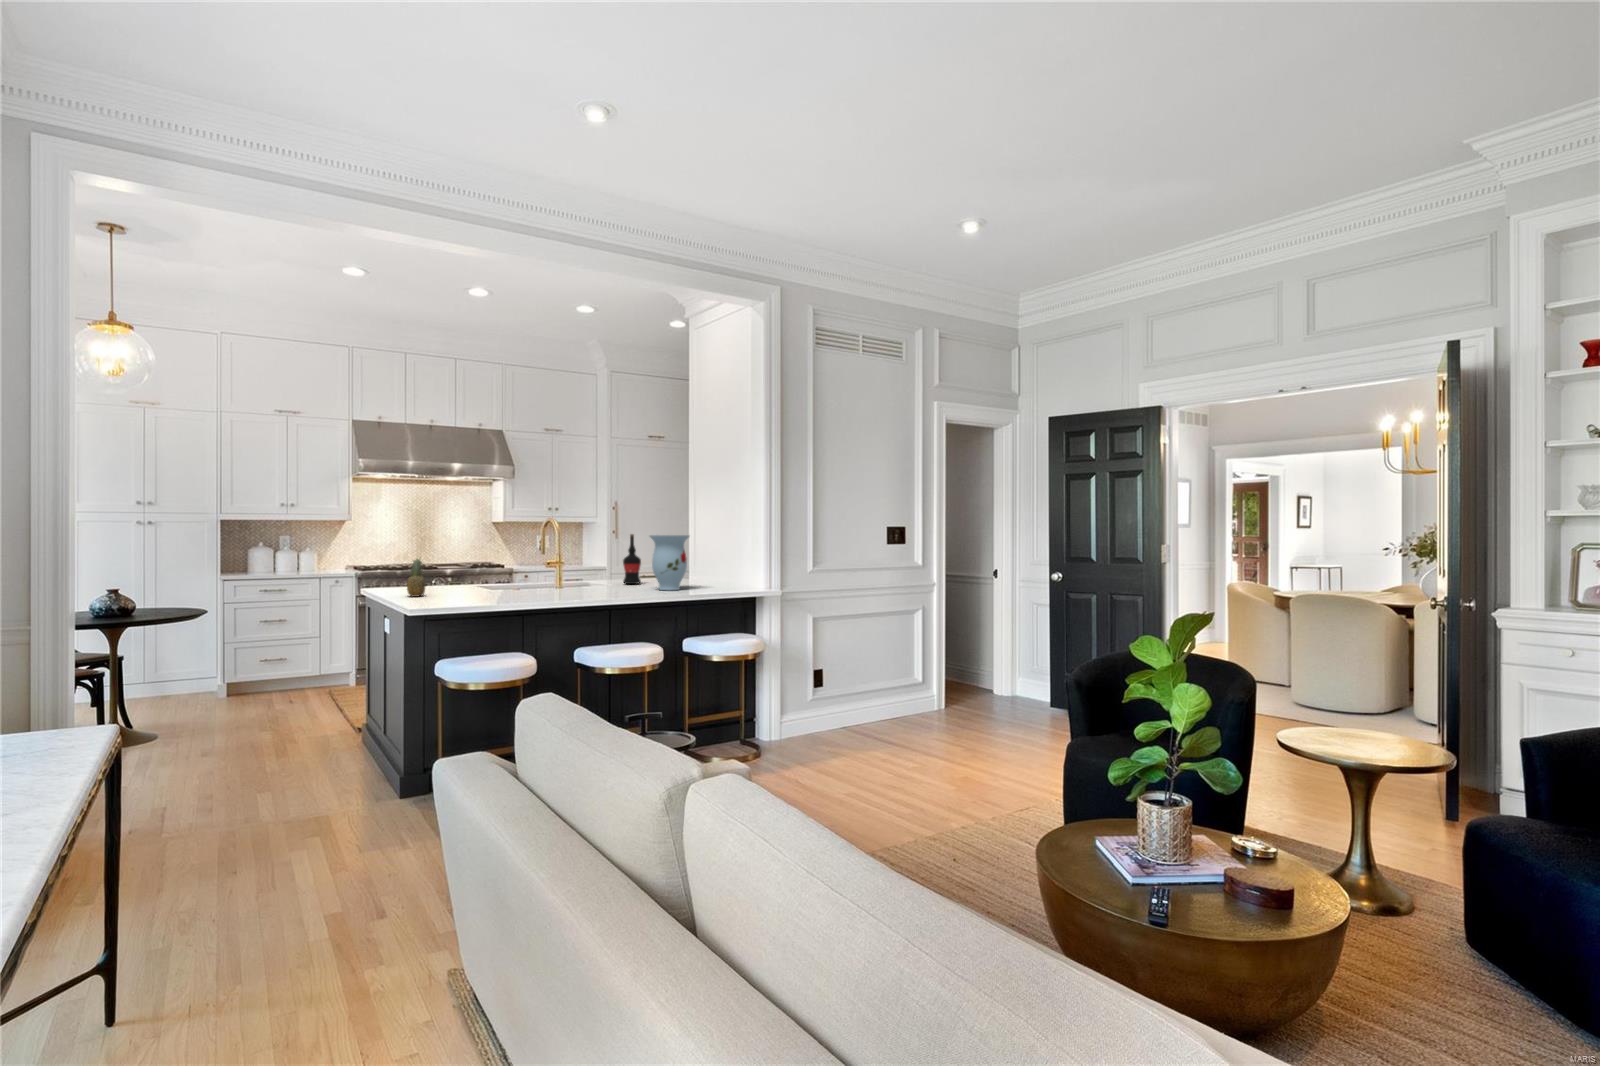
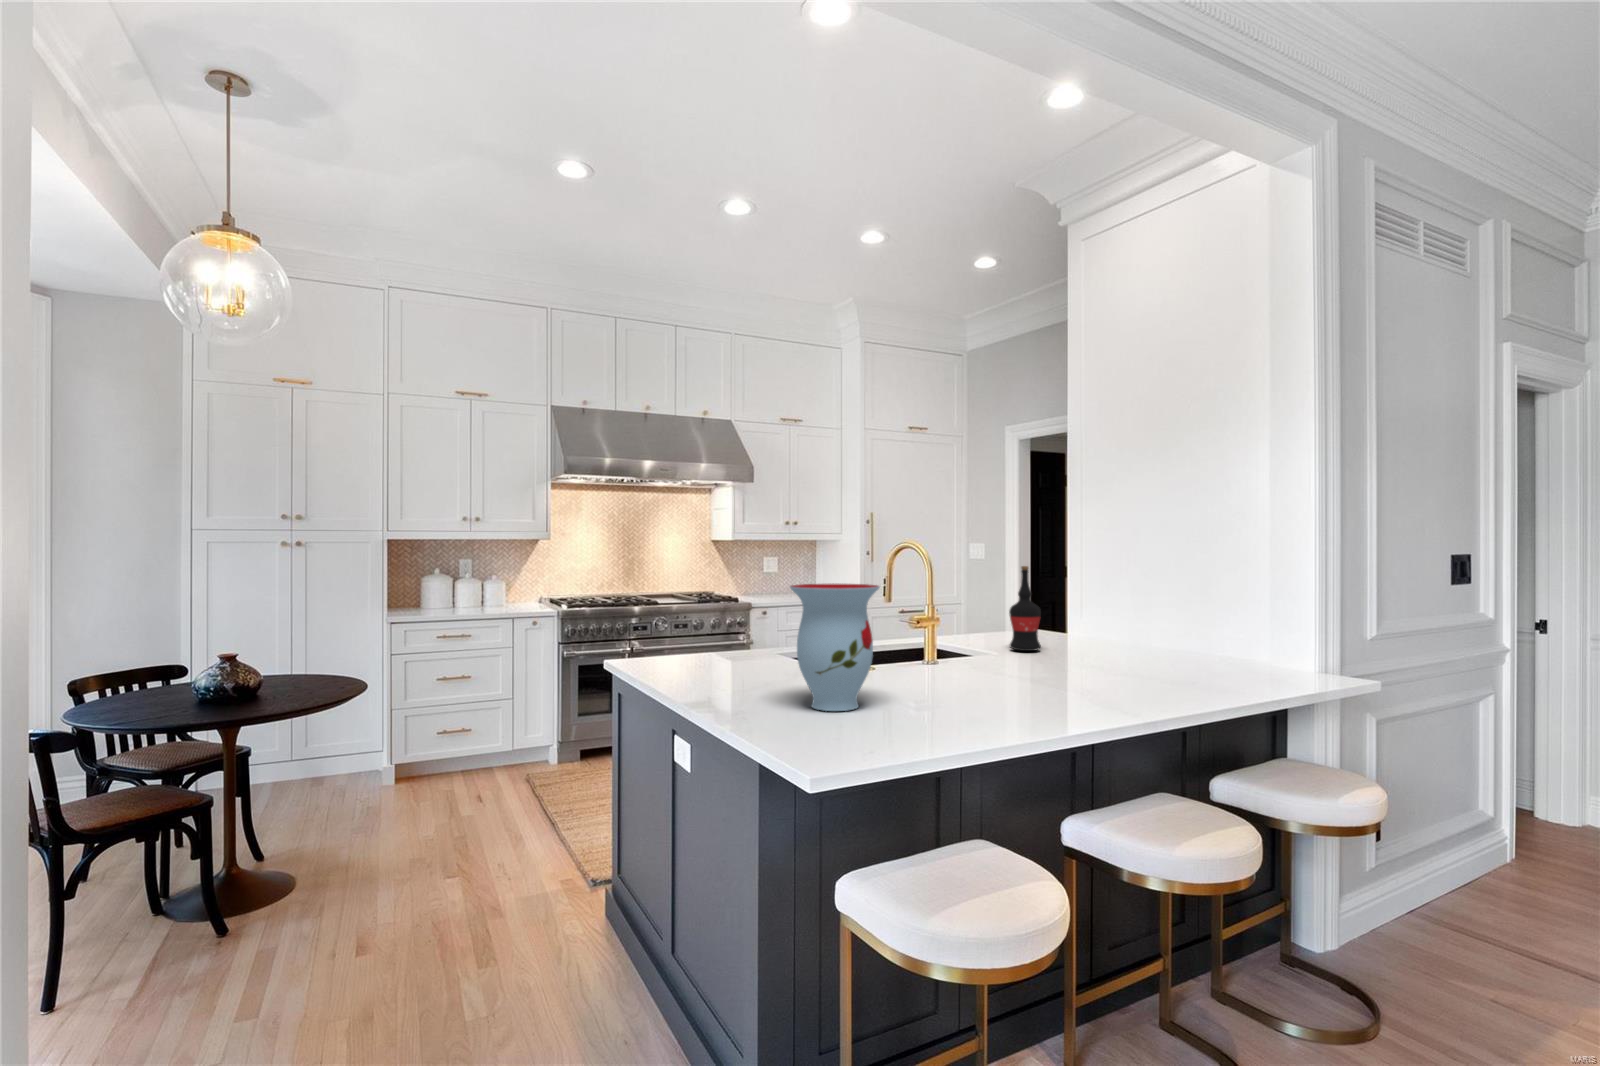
vase: present [650,535,689,590] -> present [790,583,880,711]
fruit: present [407,558,425,597] -> none [693,614,725,686]

